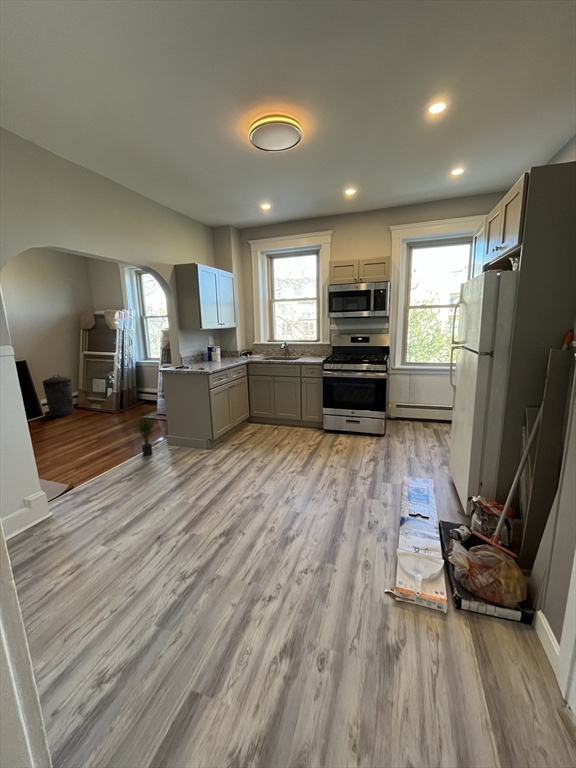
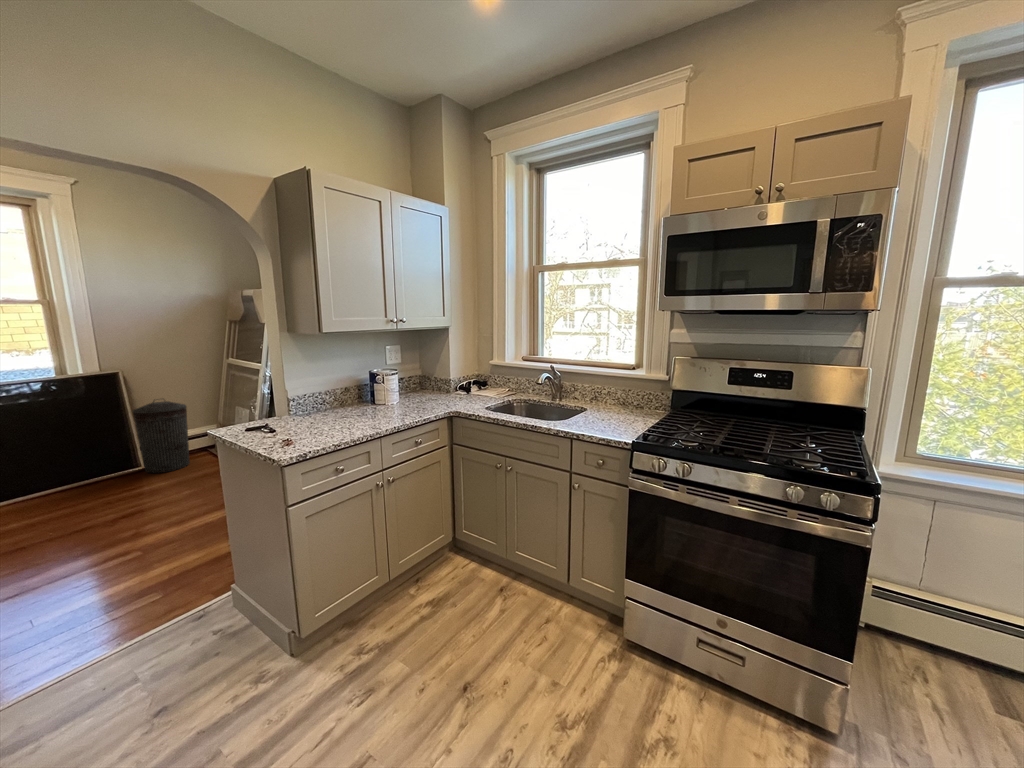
potted plant: present [135,415,155,455] -> none [70,537,170,661]

